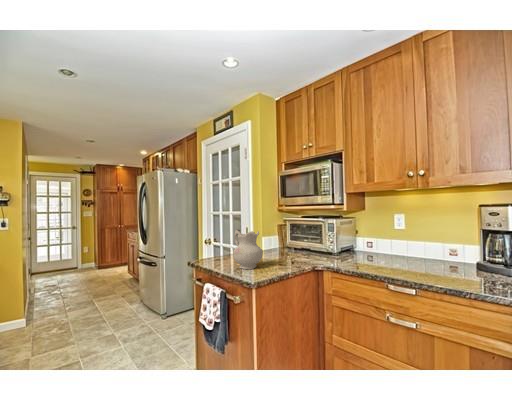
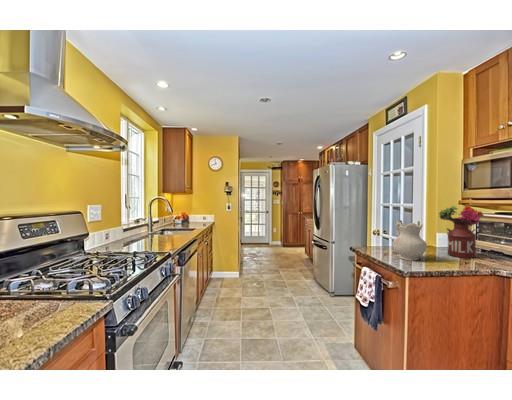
flower arrangement: none [267,211,299,258] -> present [439,205,483,258]

